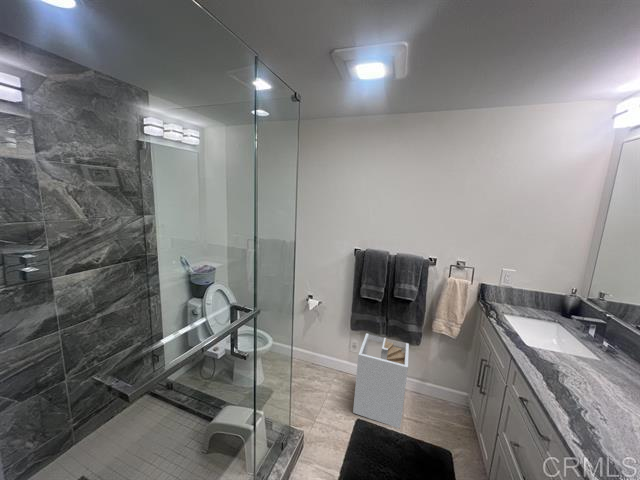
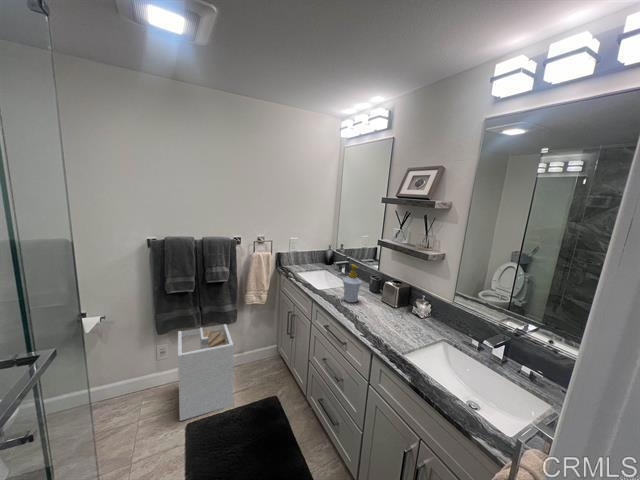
soap bottle: none [568,326,613,389] -> present [343,264,362,302]

